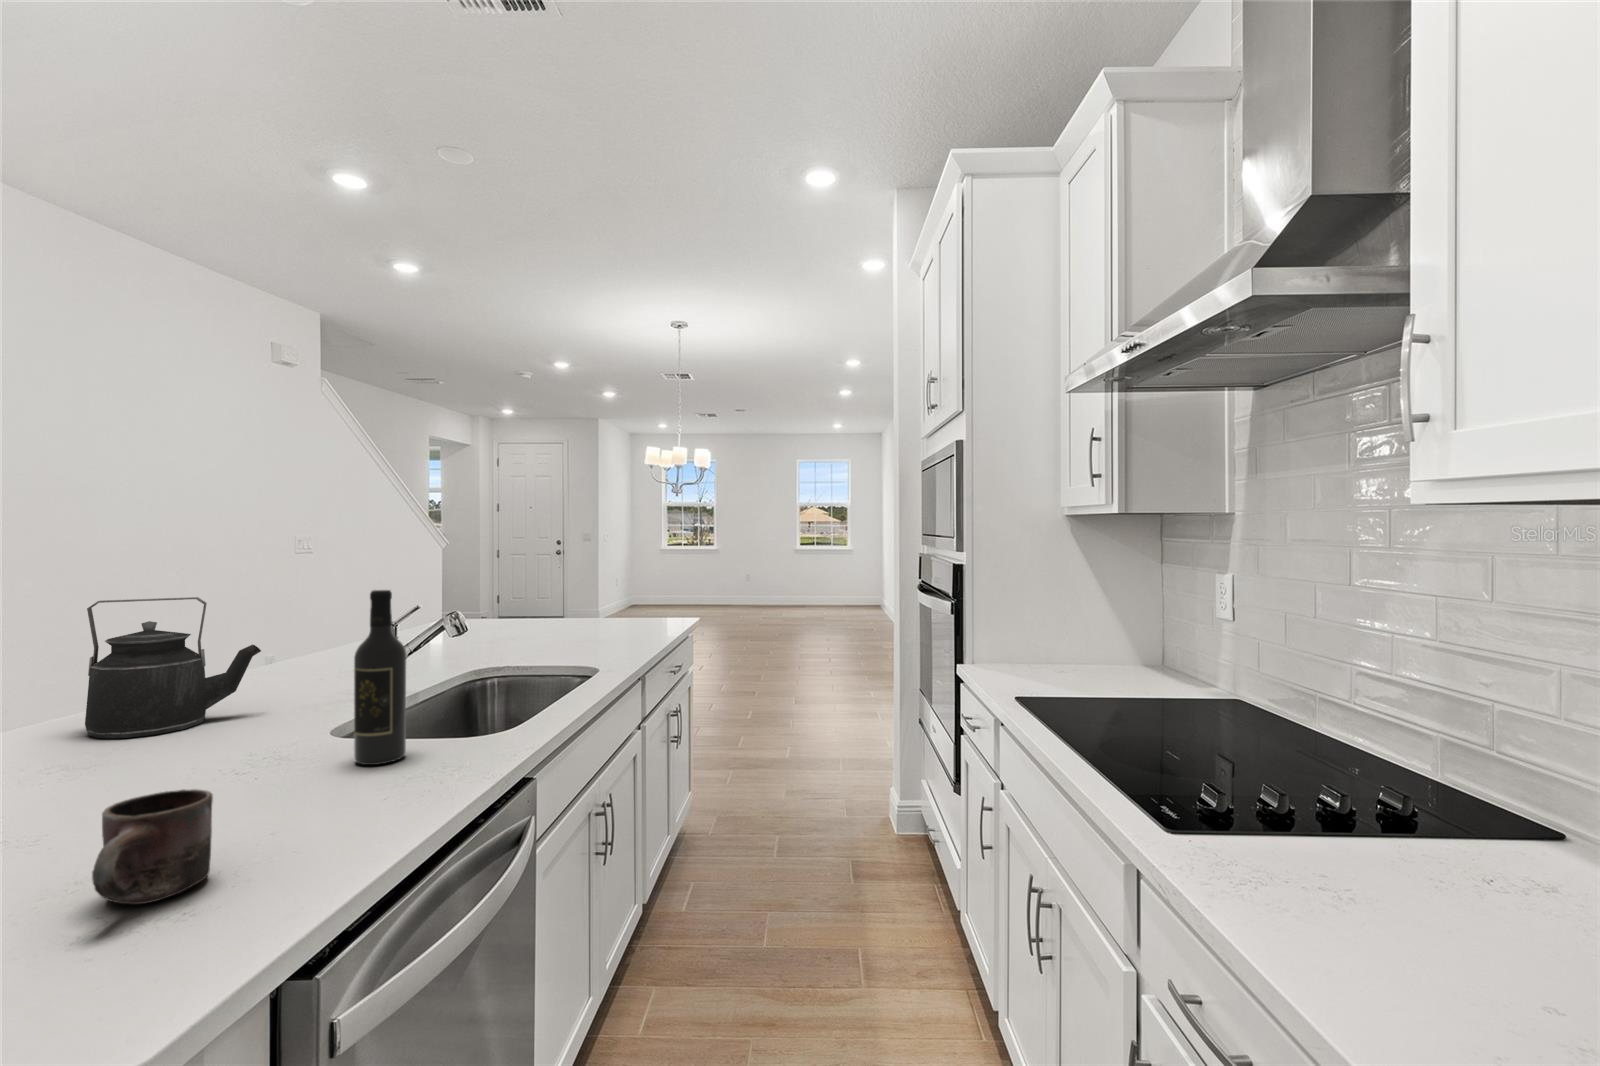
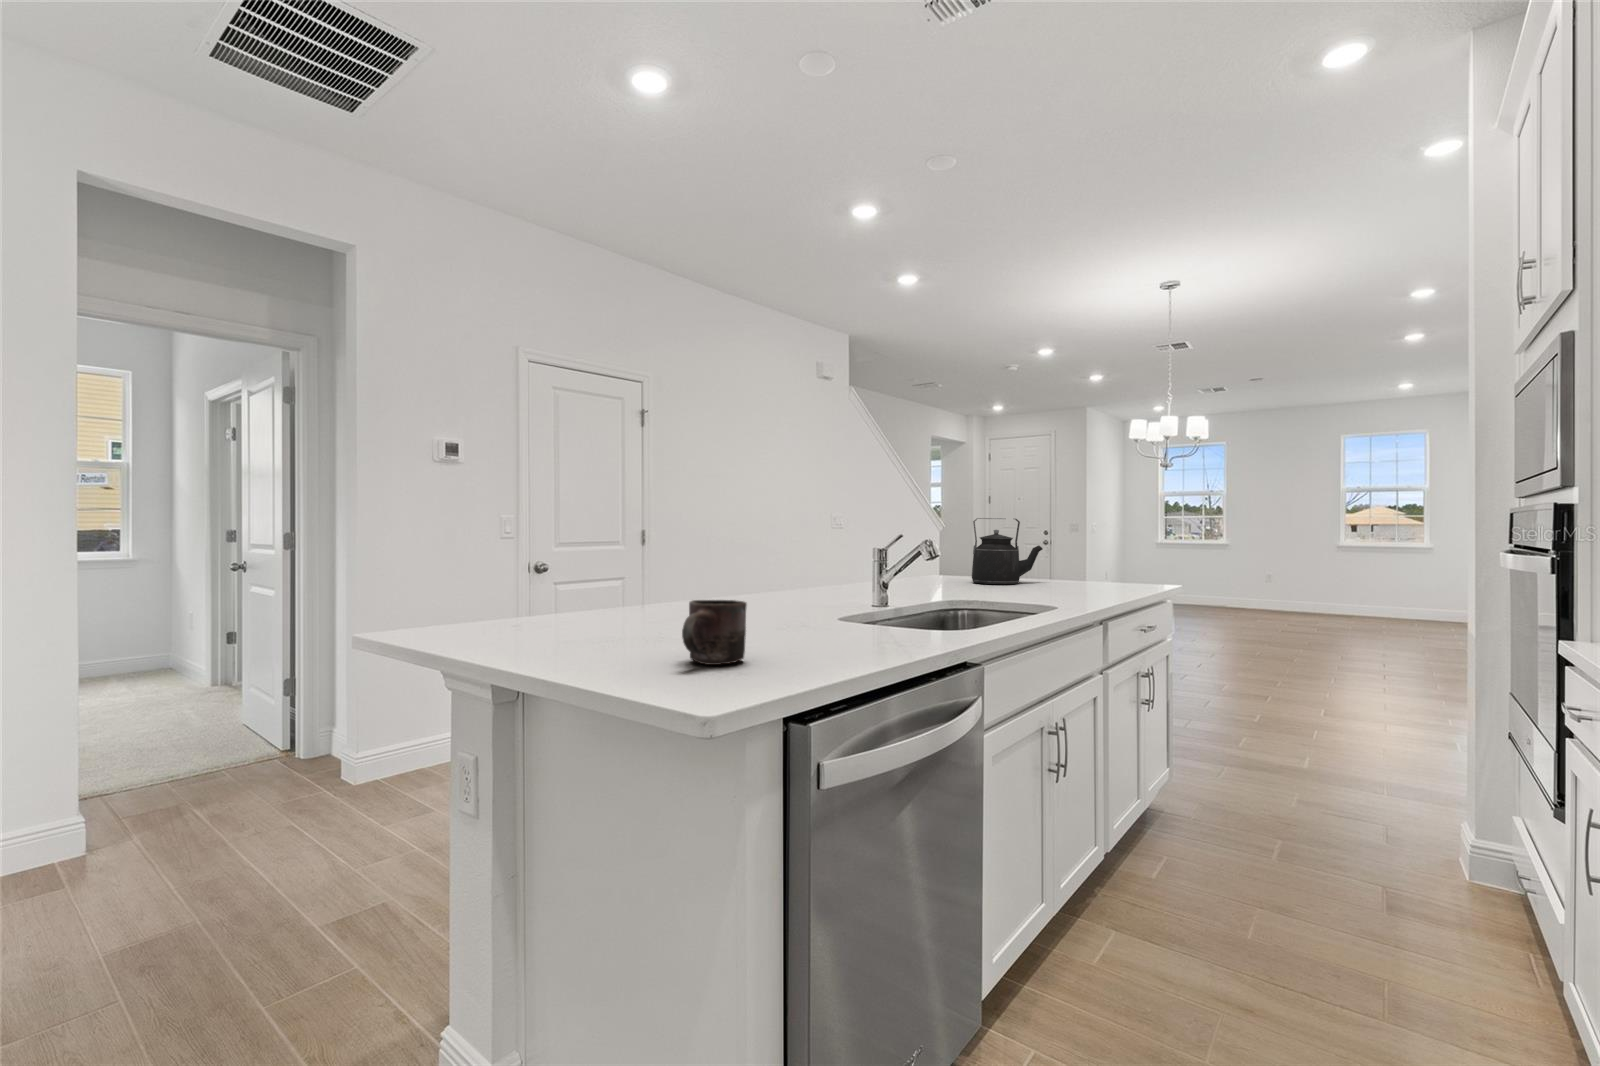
wine bottle: present [354,590,406,765] -> none [843,494,881,633]
kettle: present [85,597,261,738] -> present [972,518,1043,584]

